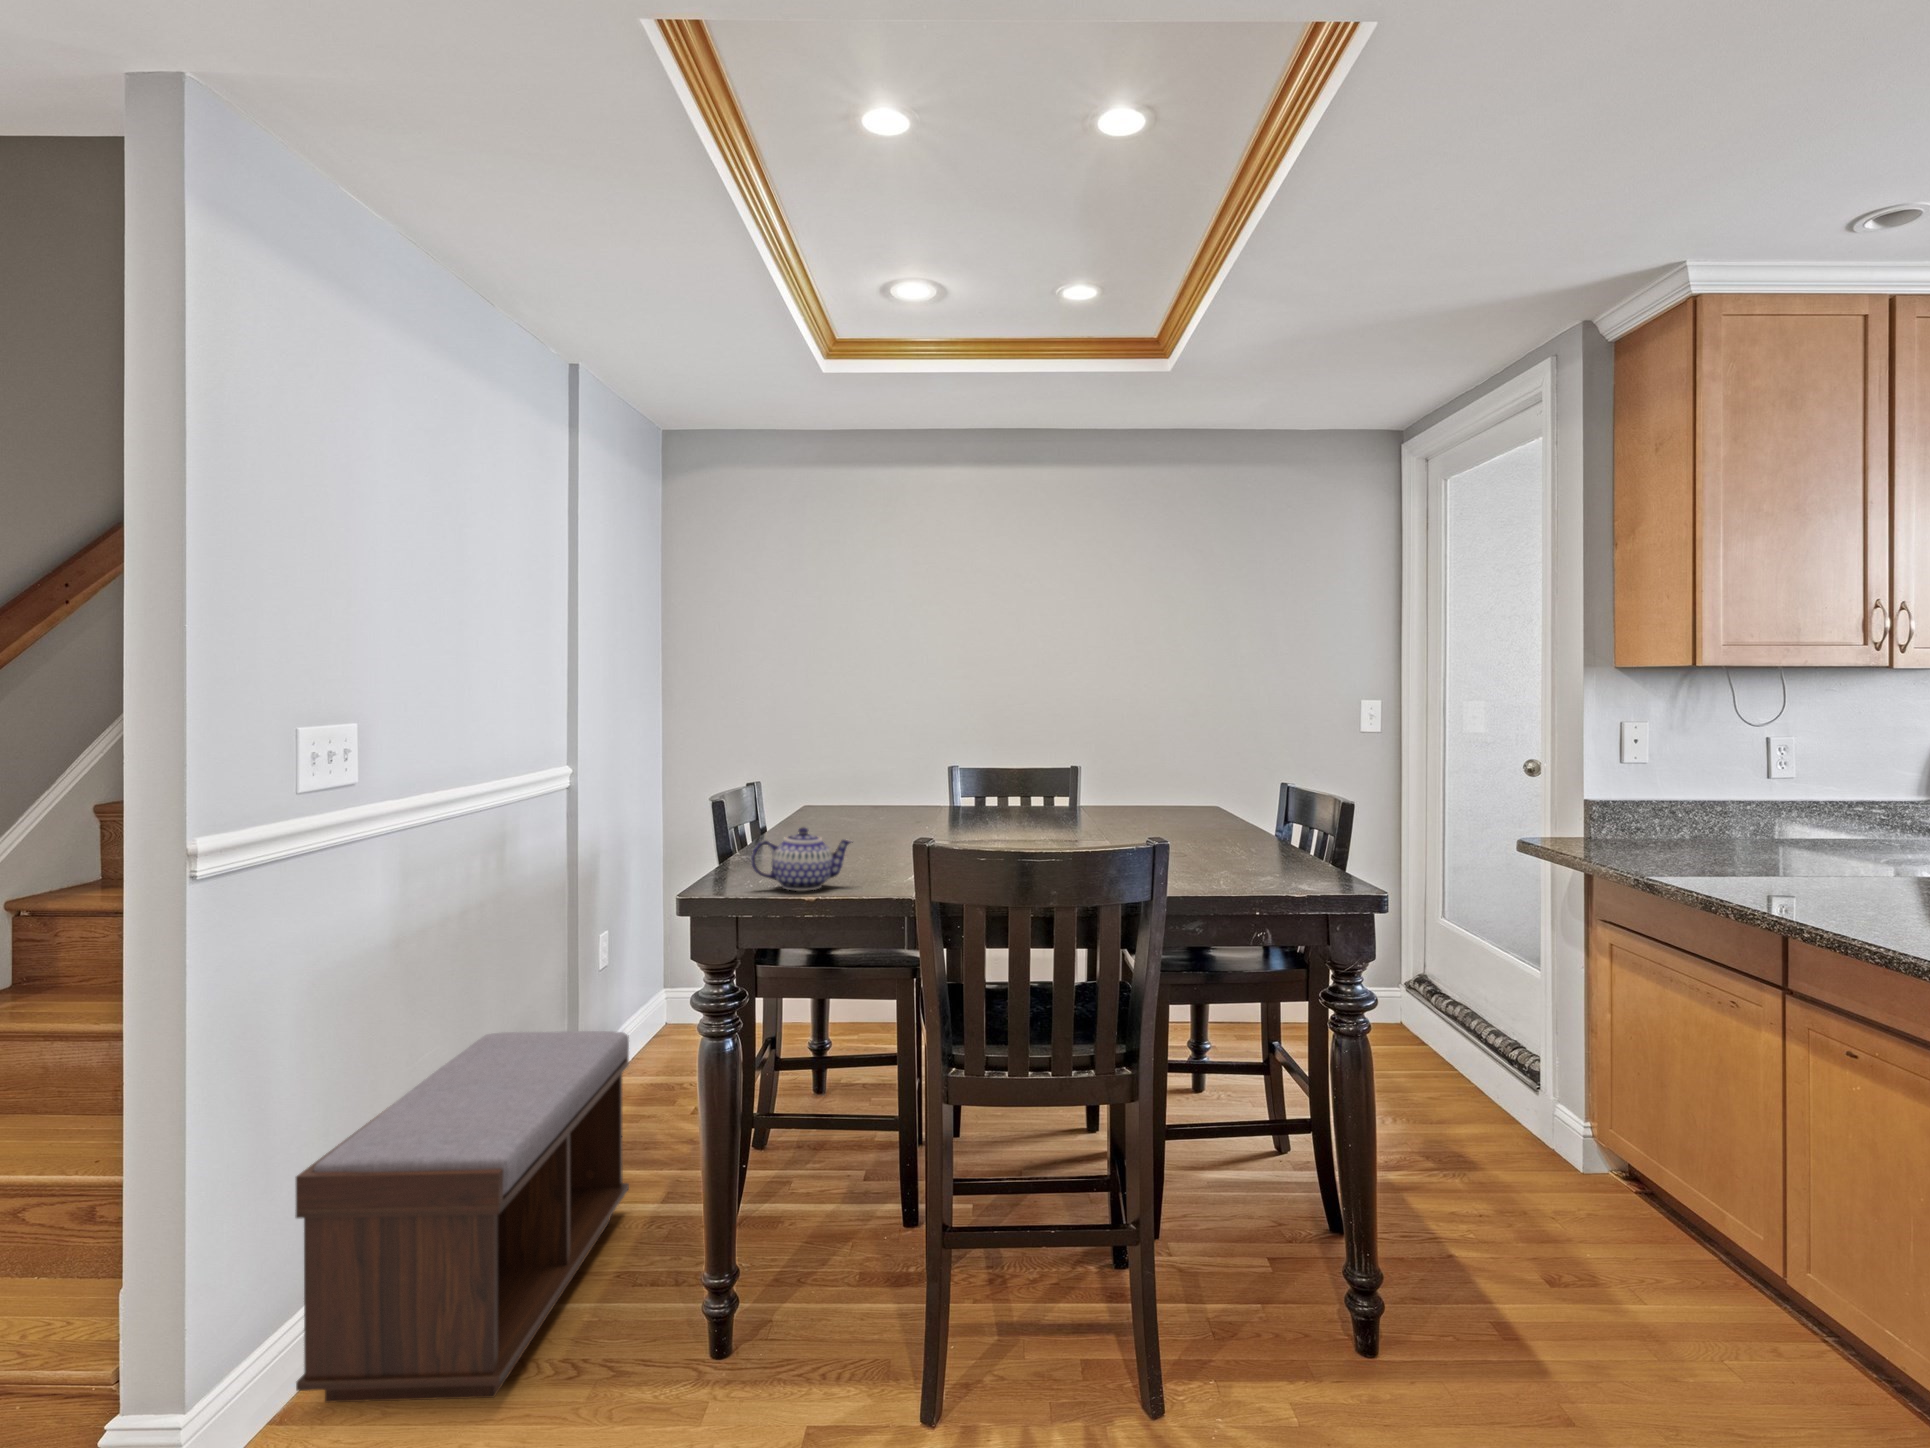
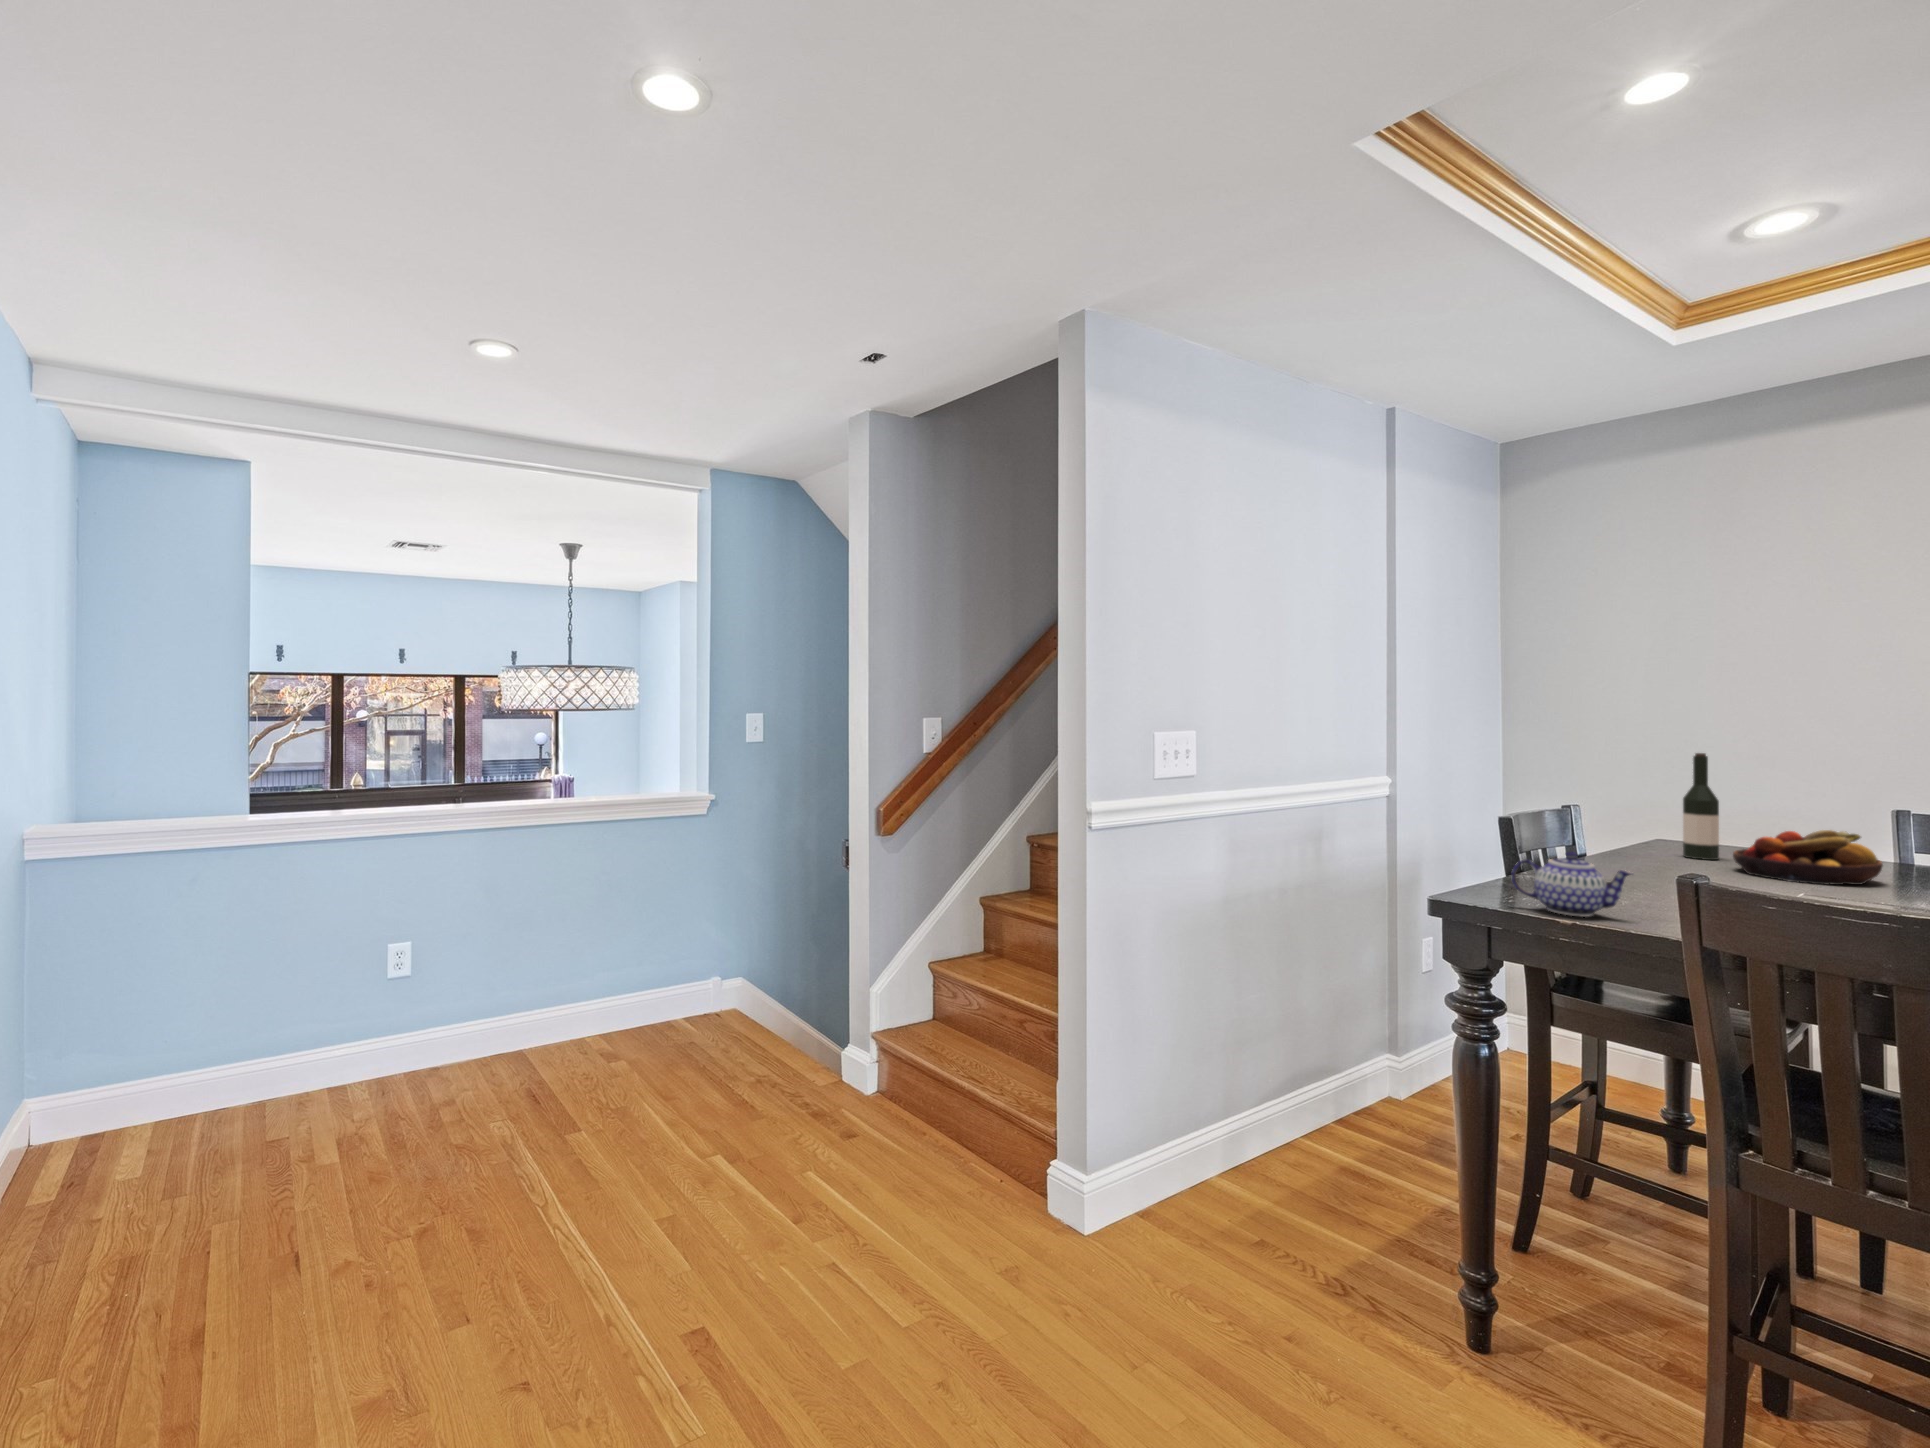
wine bottle: none [830,721,856,816] -> present [1683,753,1719,860]
fruit bowl: none [872,780,966,827] -> present [1733,830,1883,885]
bench: present [296,1031,629,1403] -> none [1142,994,1421,1280]

